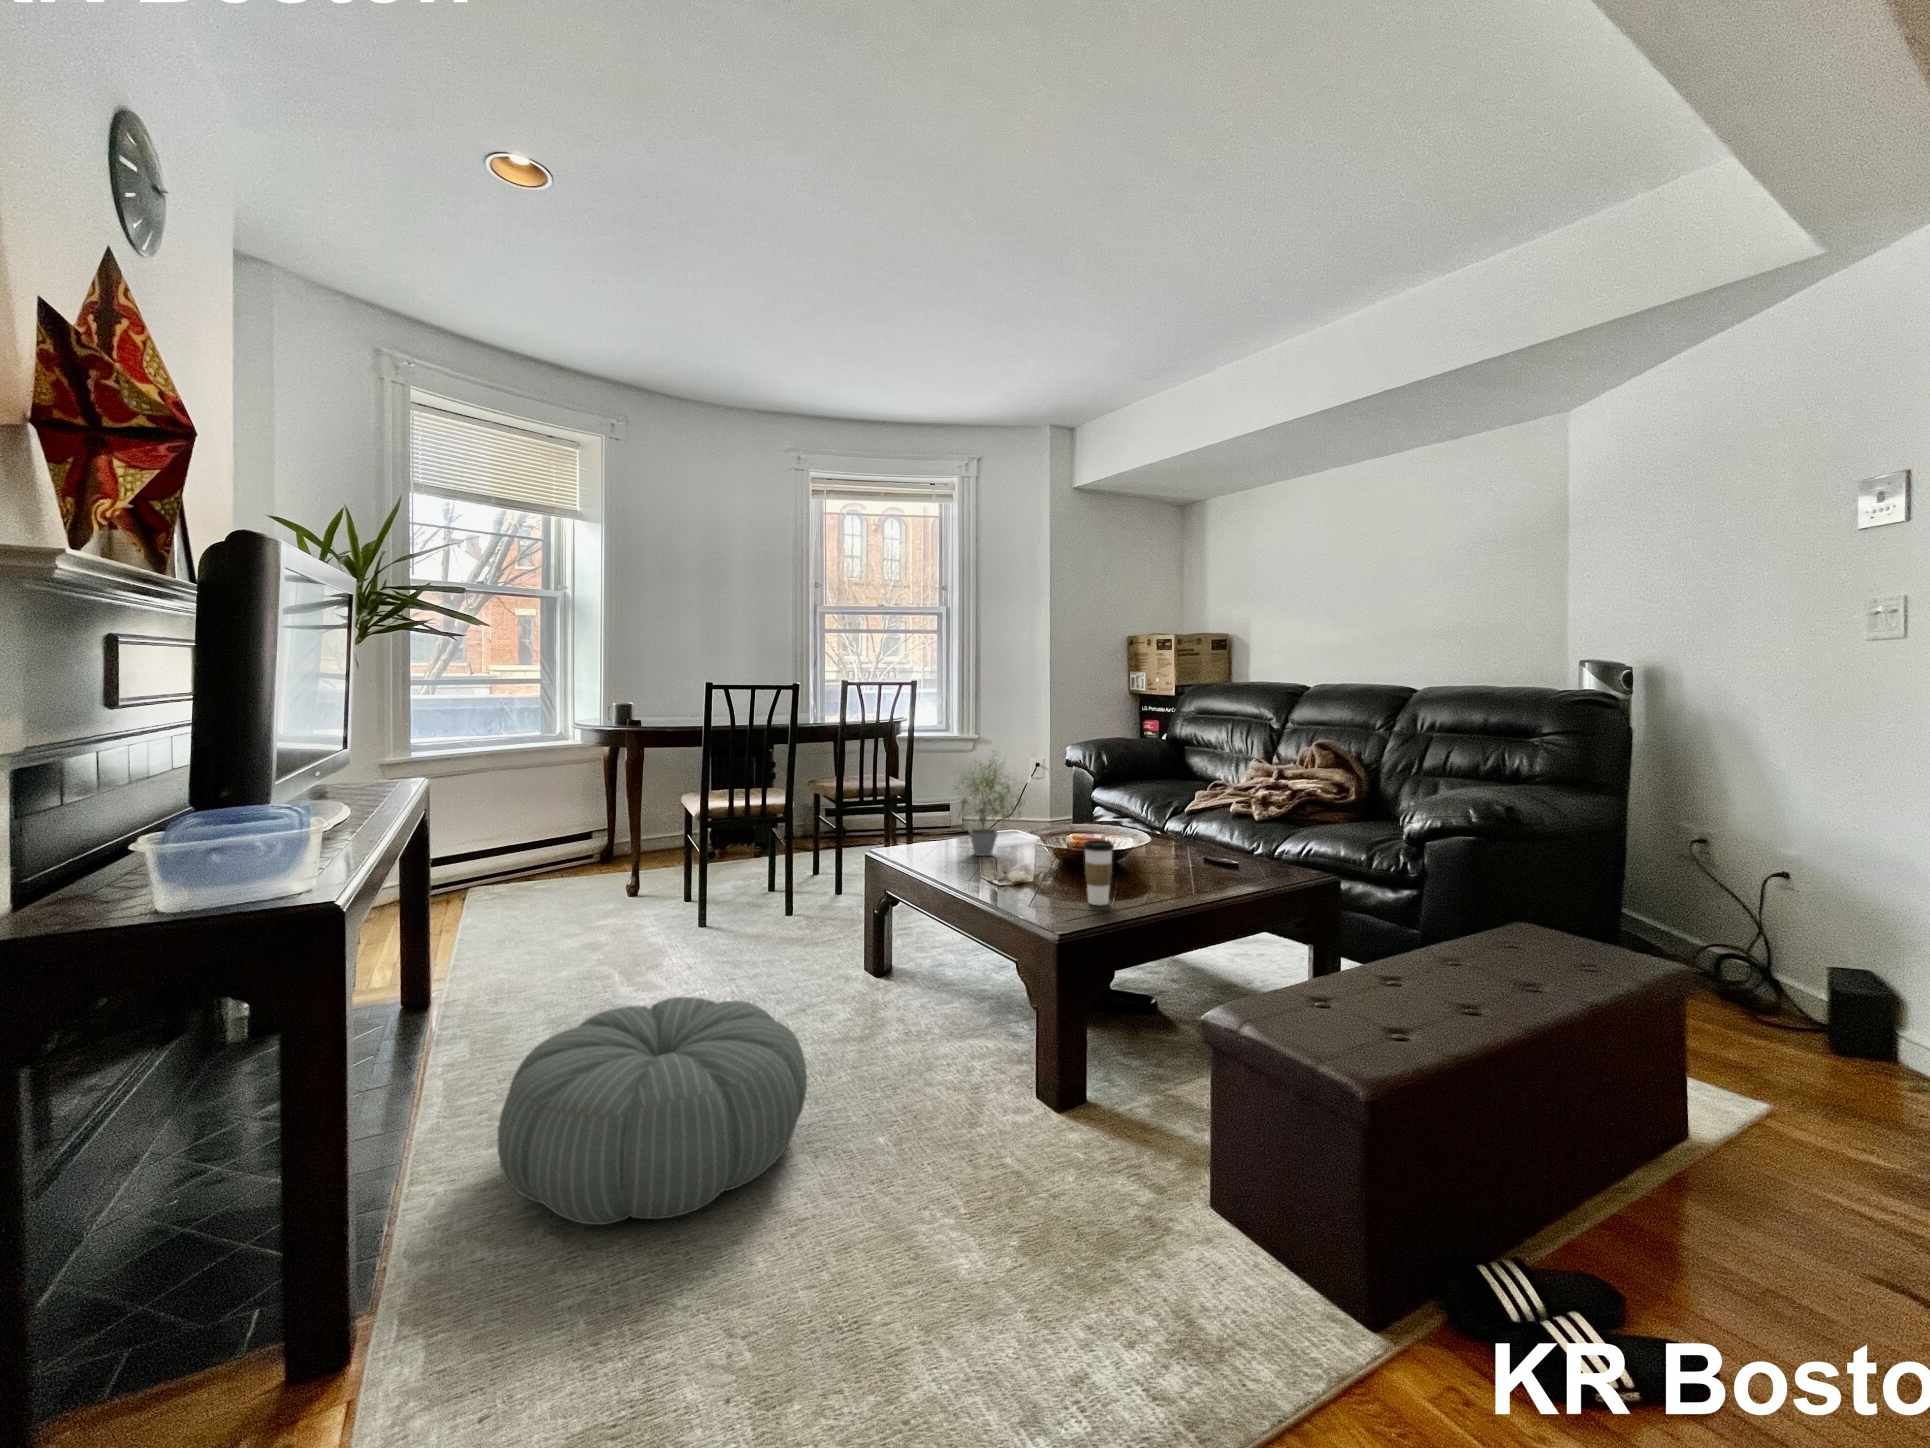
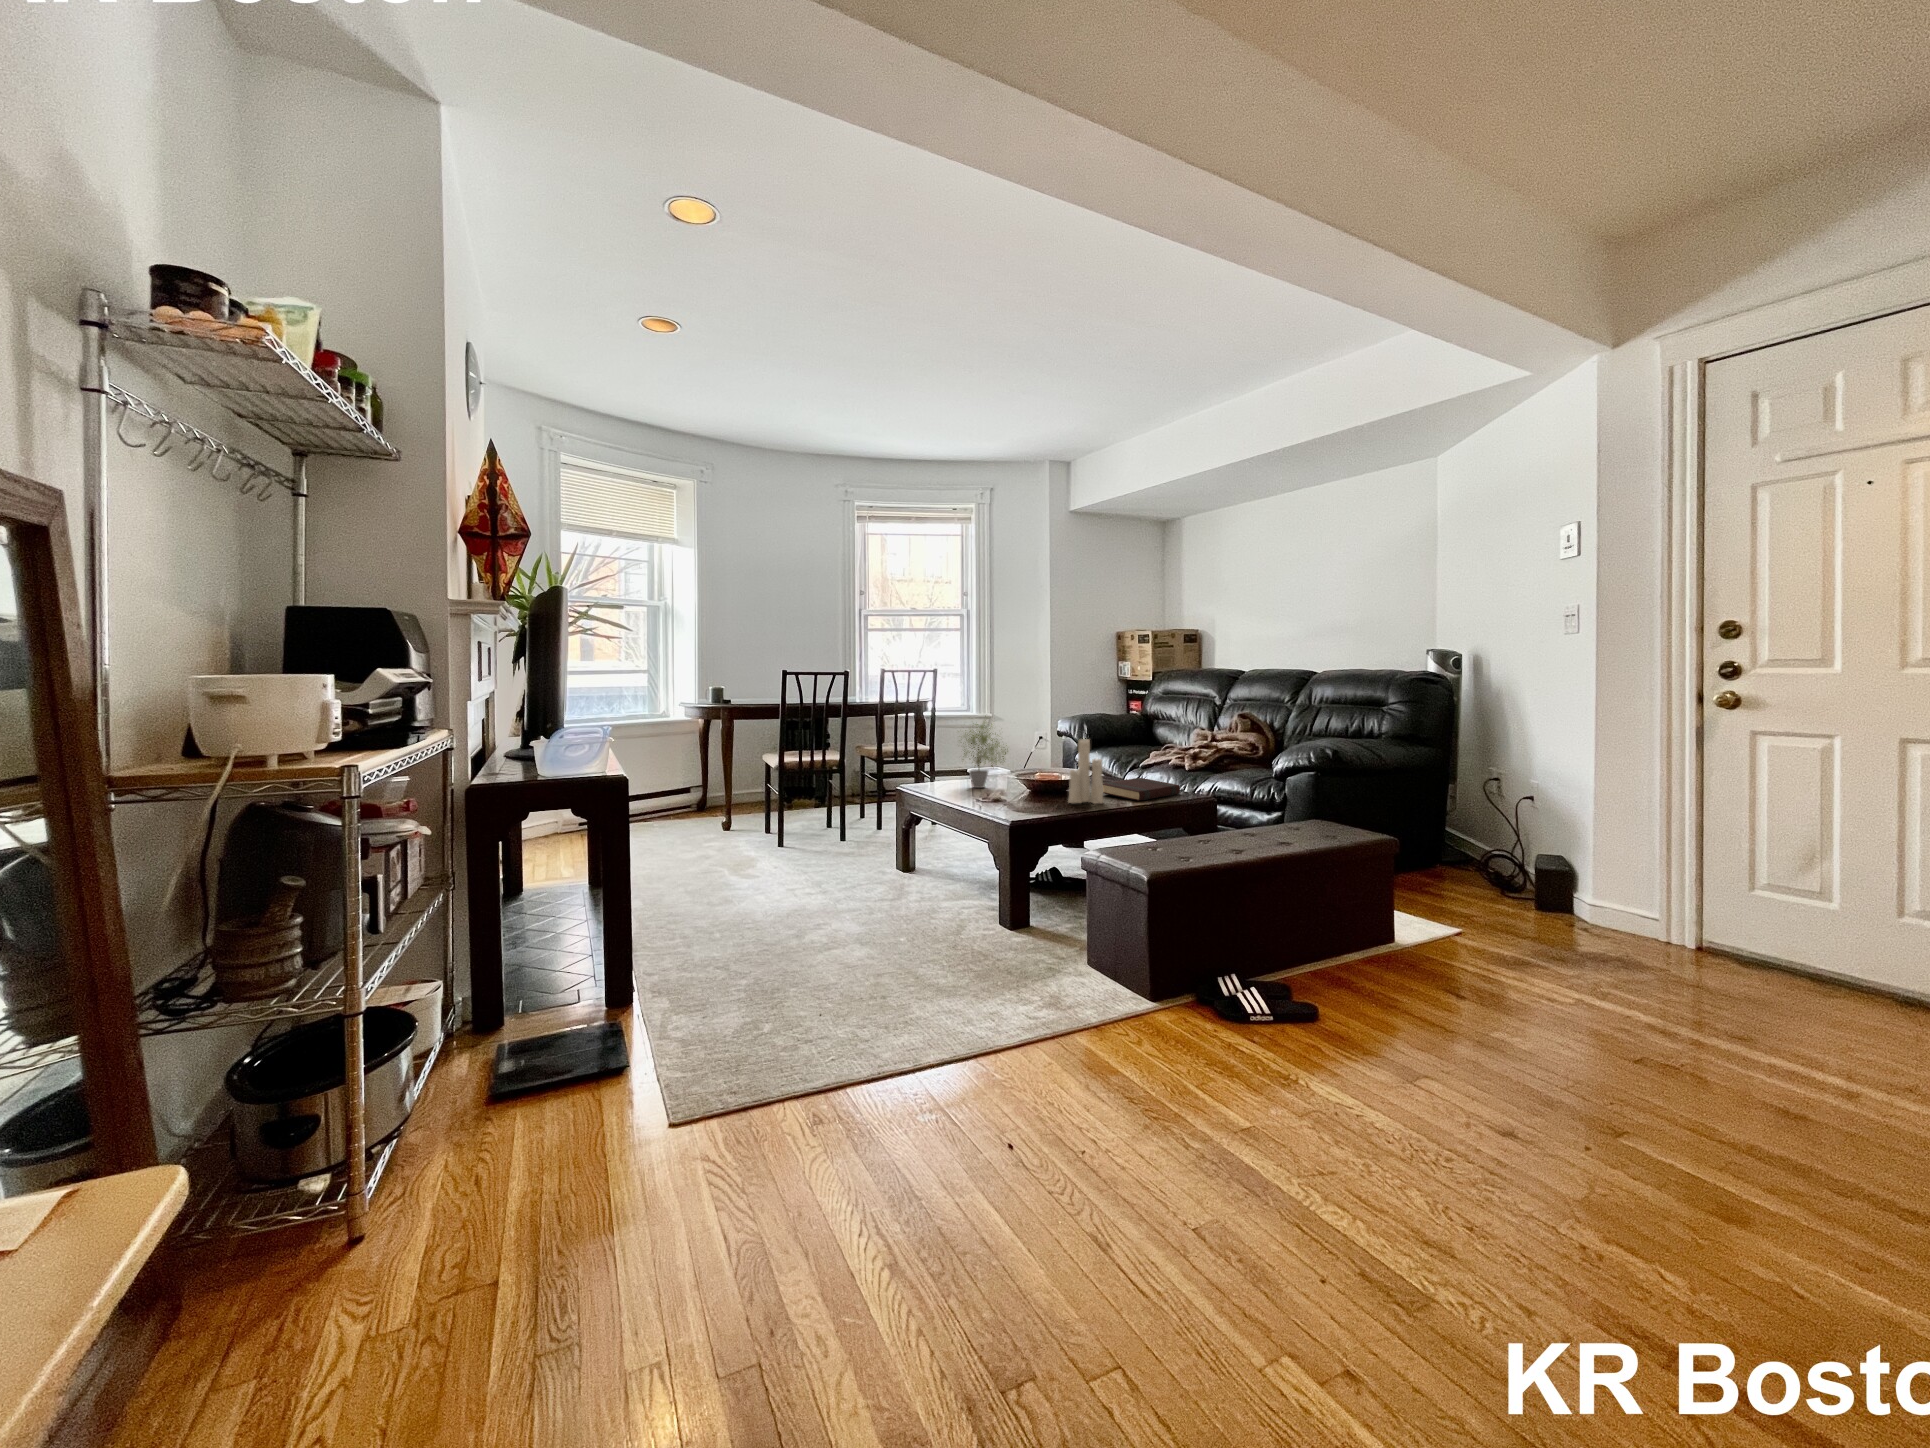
candle: none [1126,773,1181,891] -> present [1068,739,1103,804]
coffee cup: present [1083,839,1114,905] -> none [1035,769,1056,810]
book: none [1167,842,1283,885] -> present [1102,778,1180,801]
pouf: present [497,997,807,1225] -> none [688,861,860,966]

